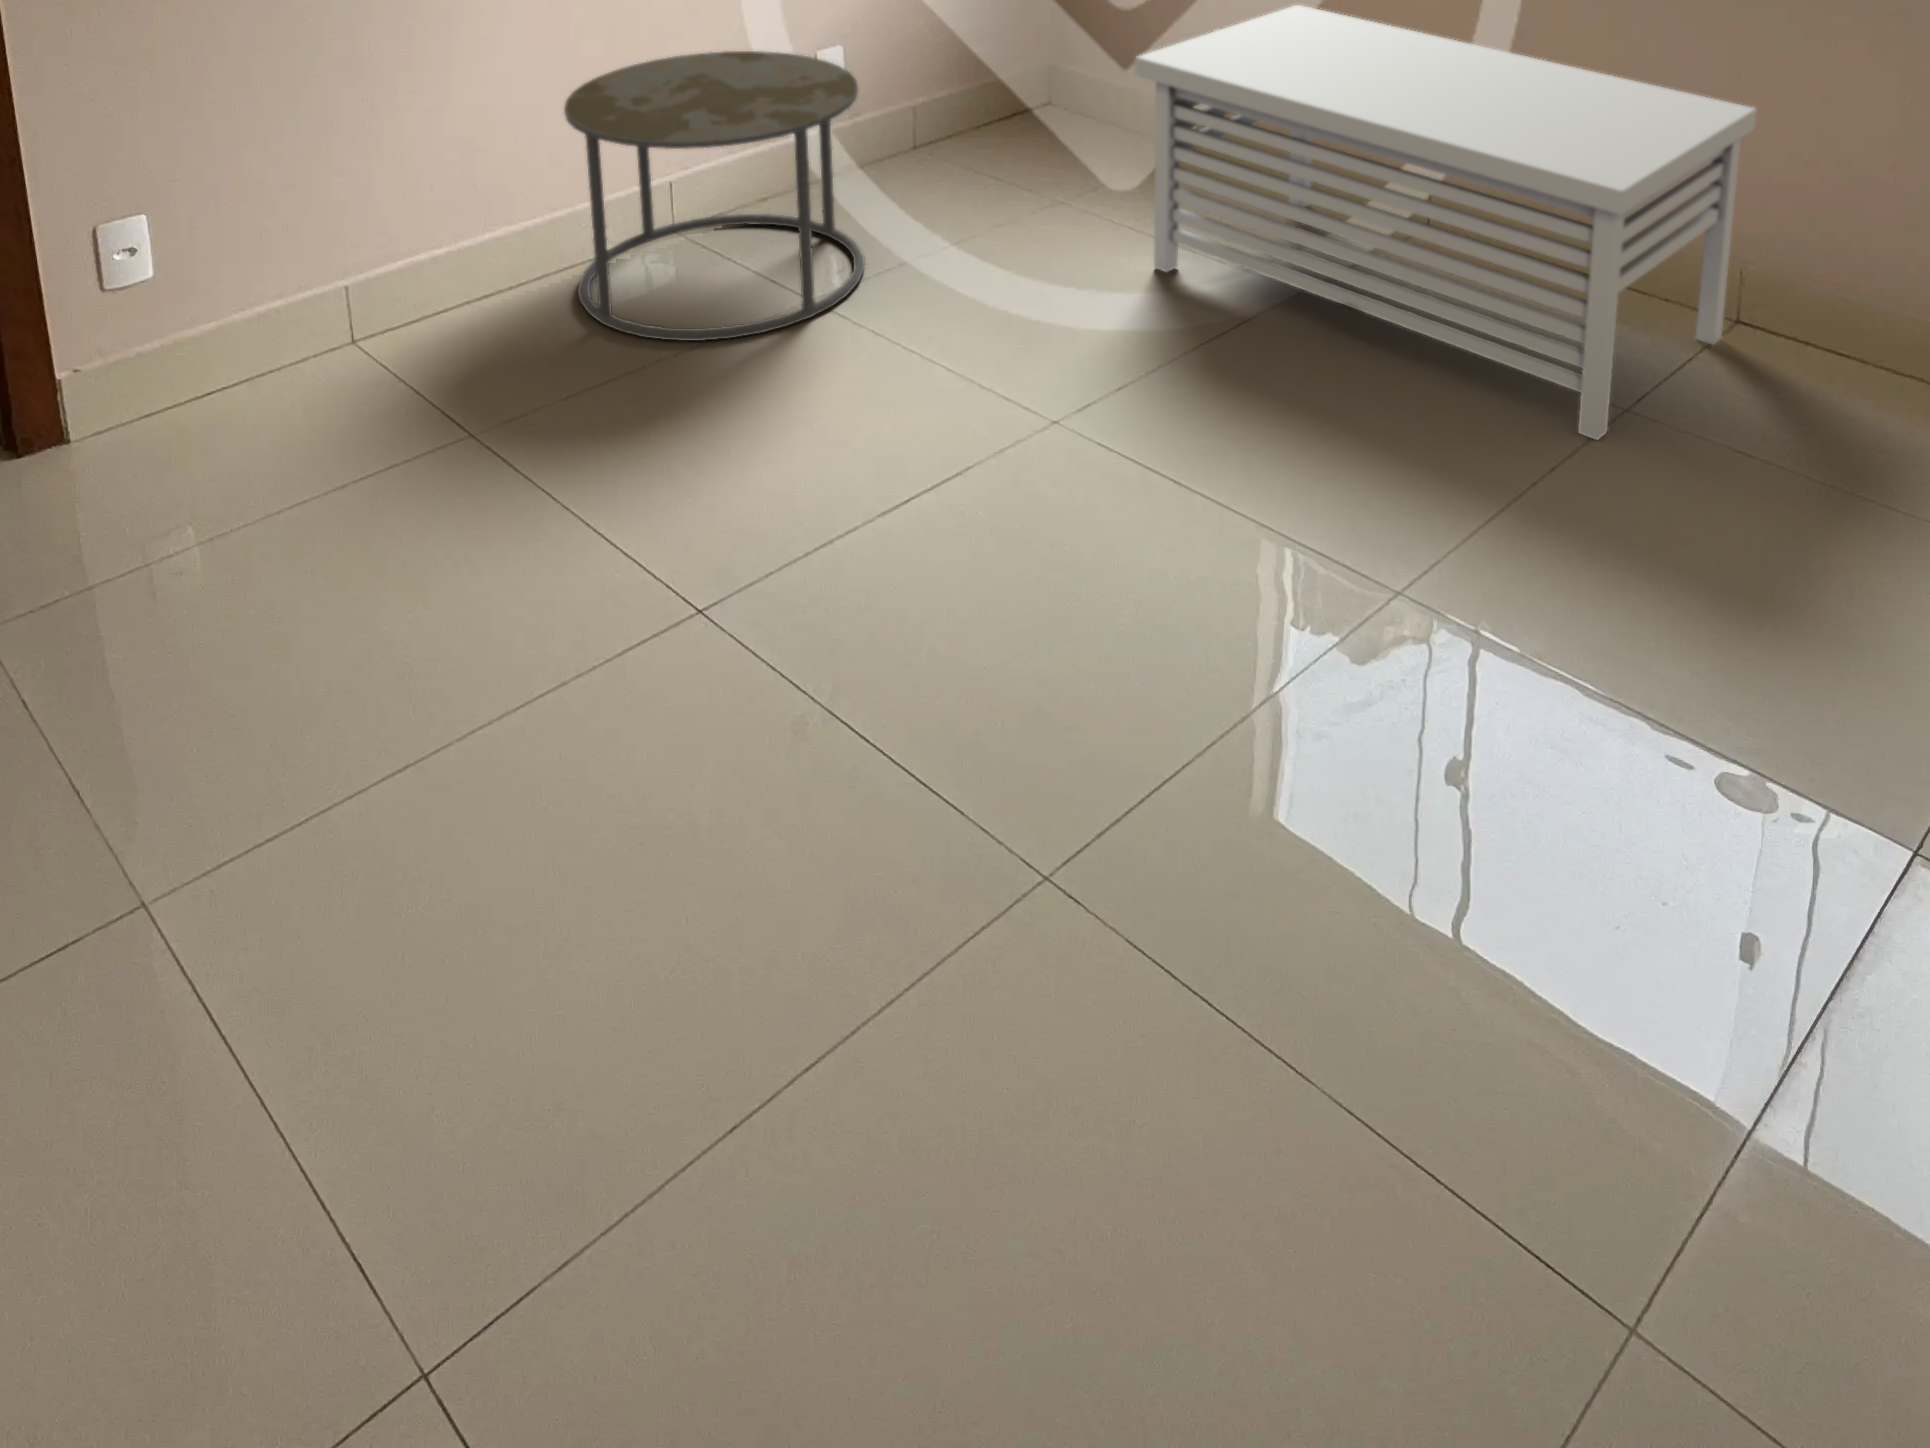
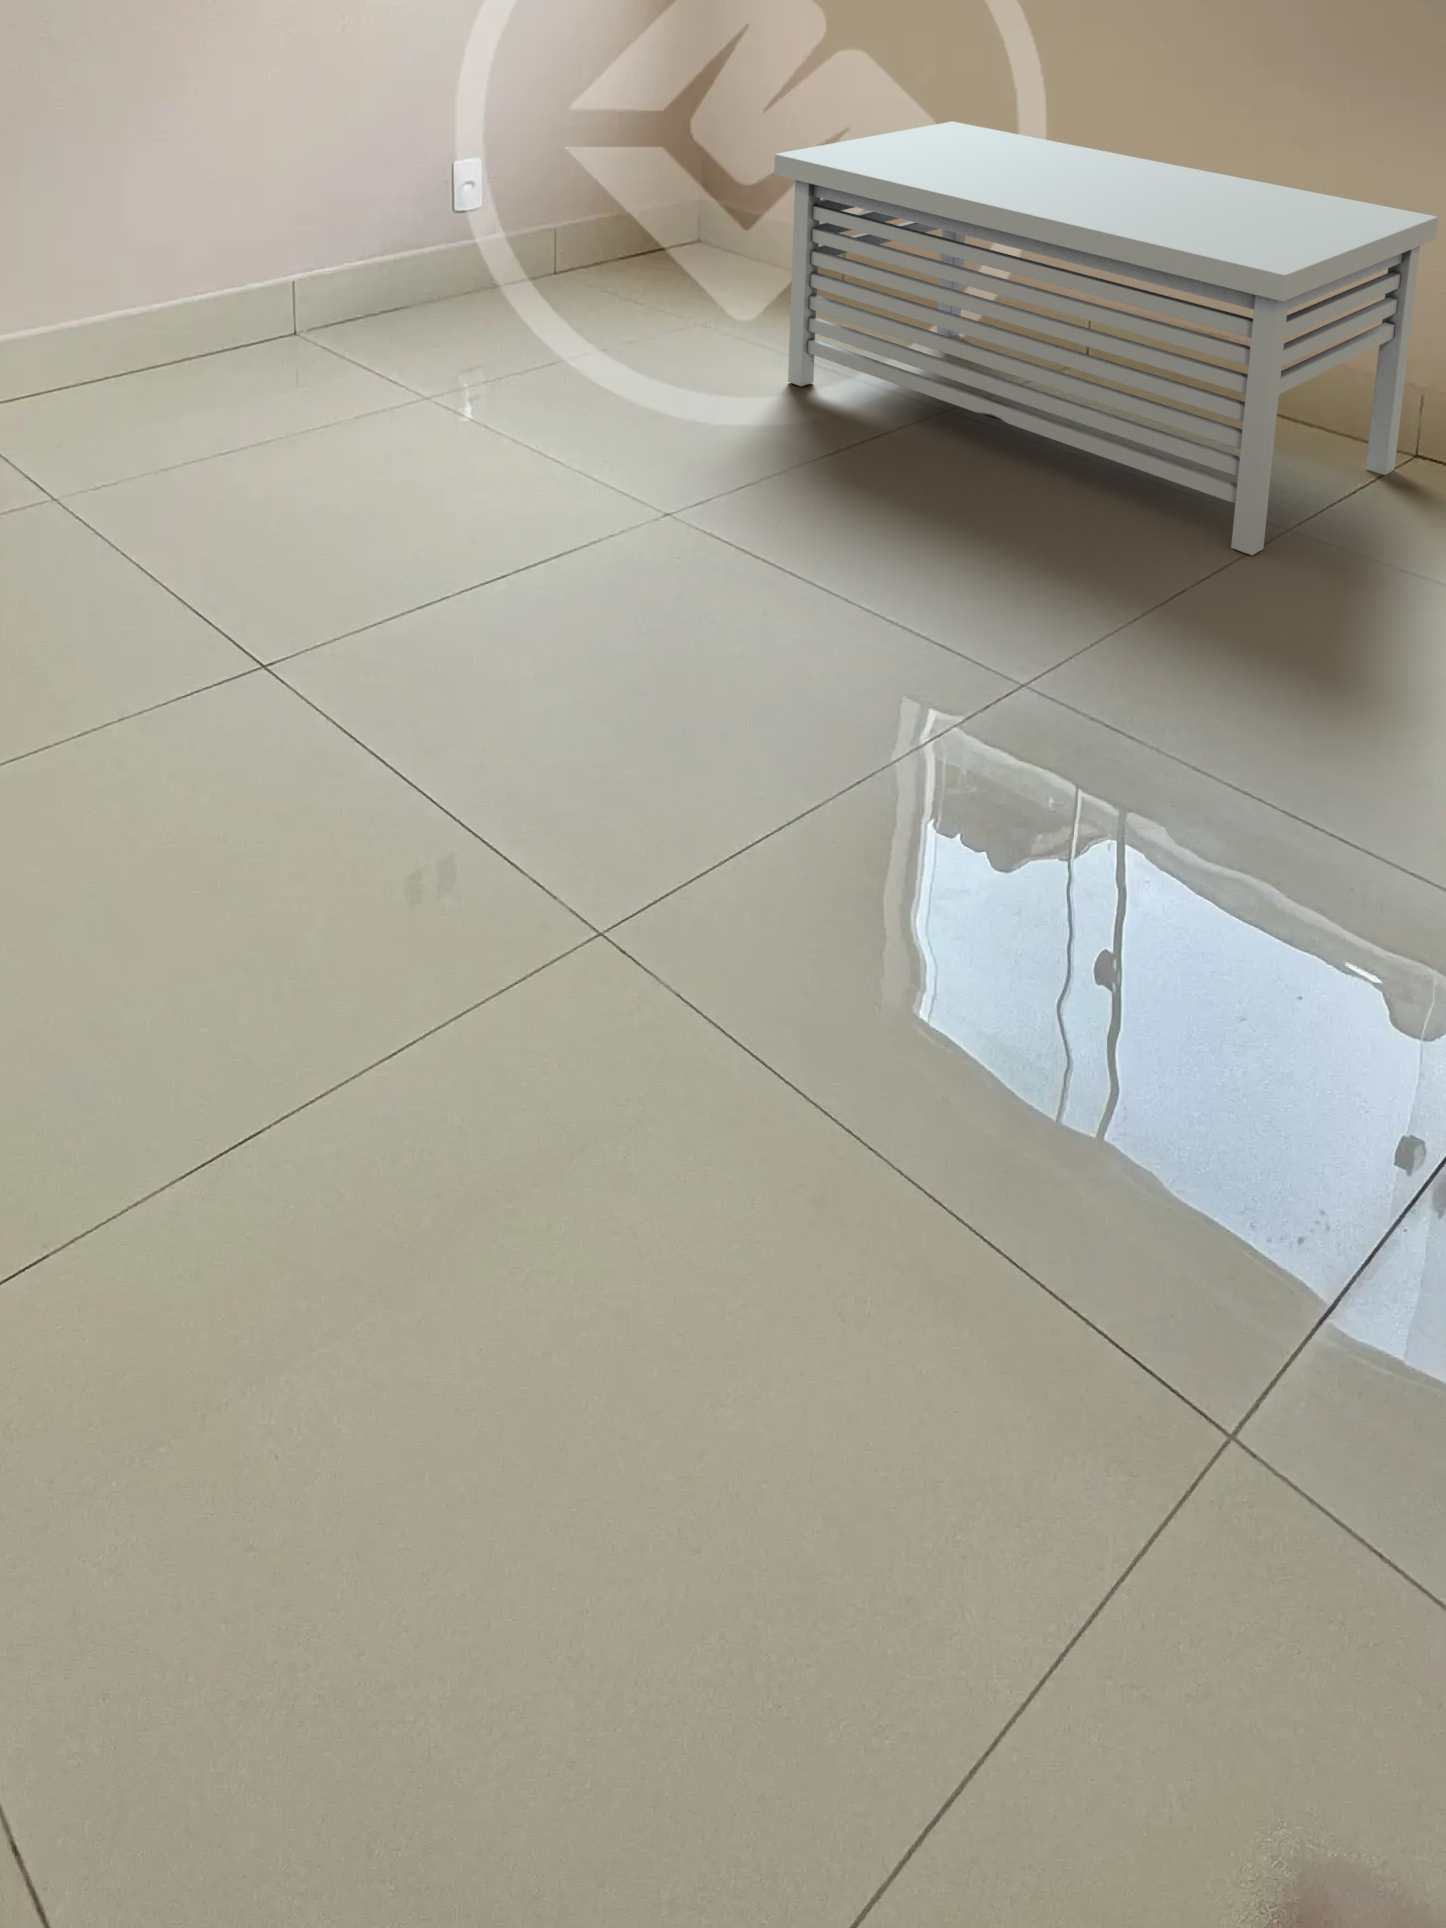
side table: present [564,51,865,341] -> none [178,144,486,425]

